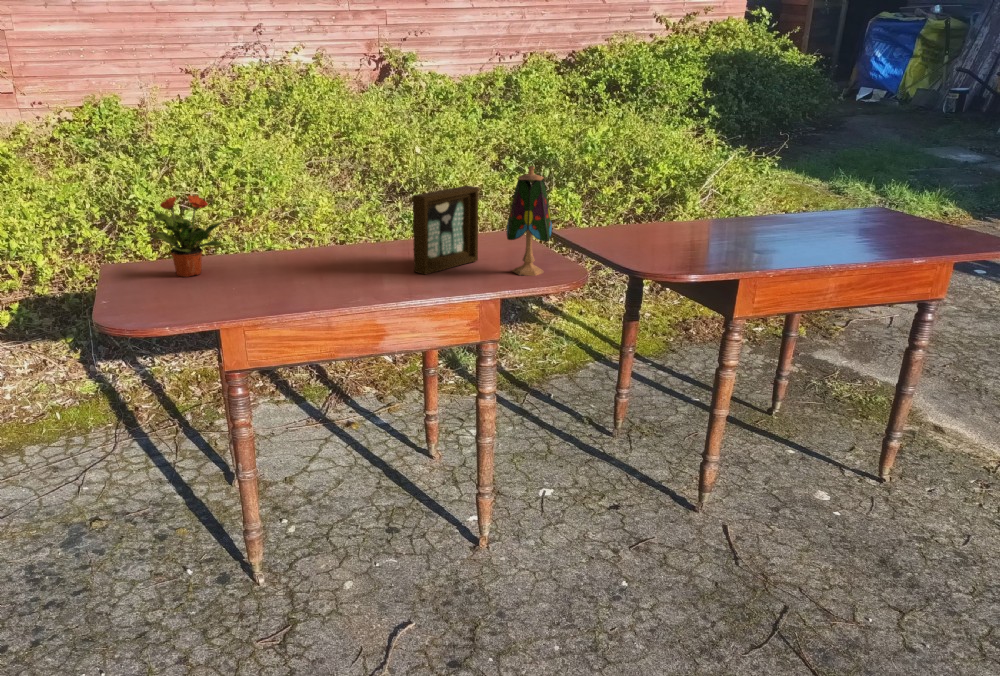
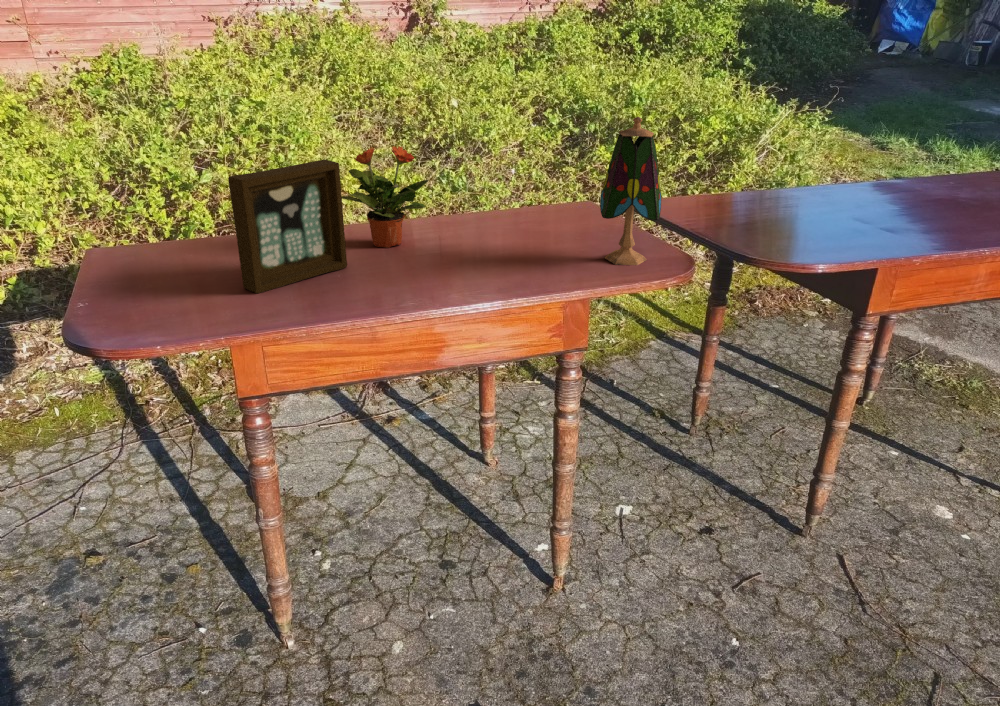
picture frame: present [413,185,478,275] -> present [228,159,347,294]
potted plant: present [148,195,222,277] -> present [342,146,429,248]

